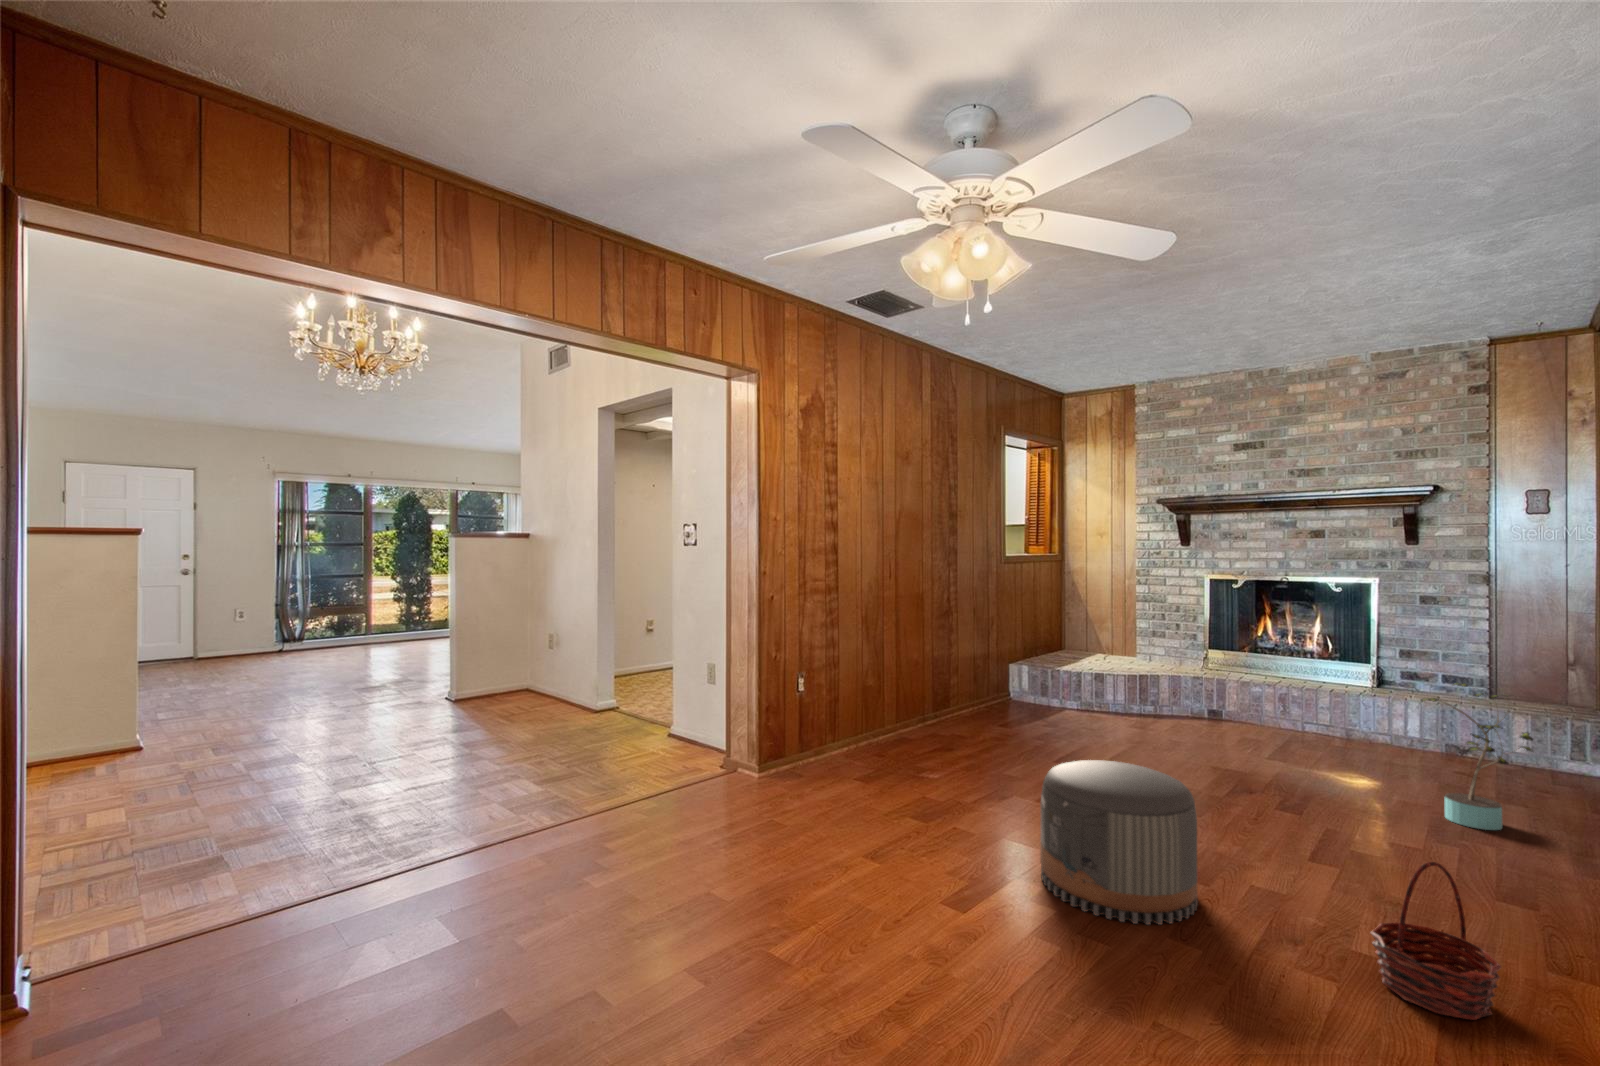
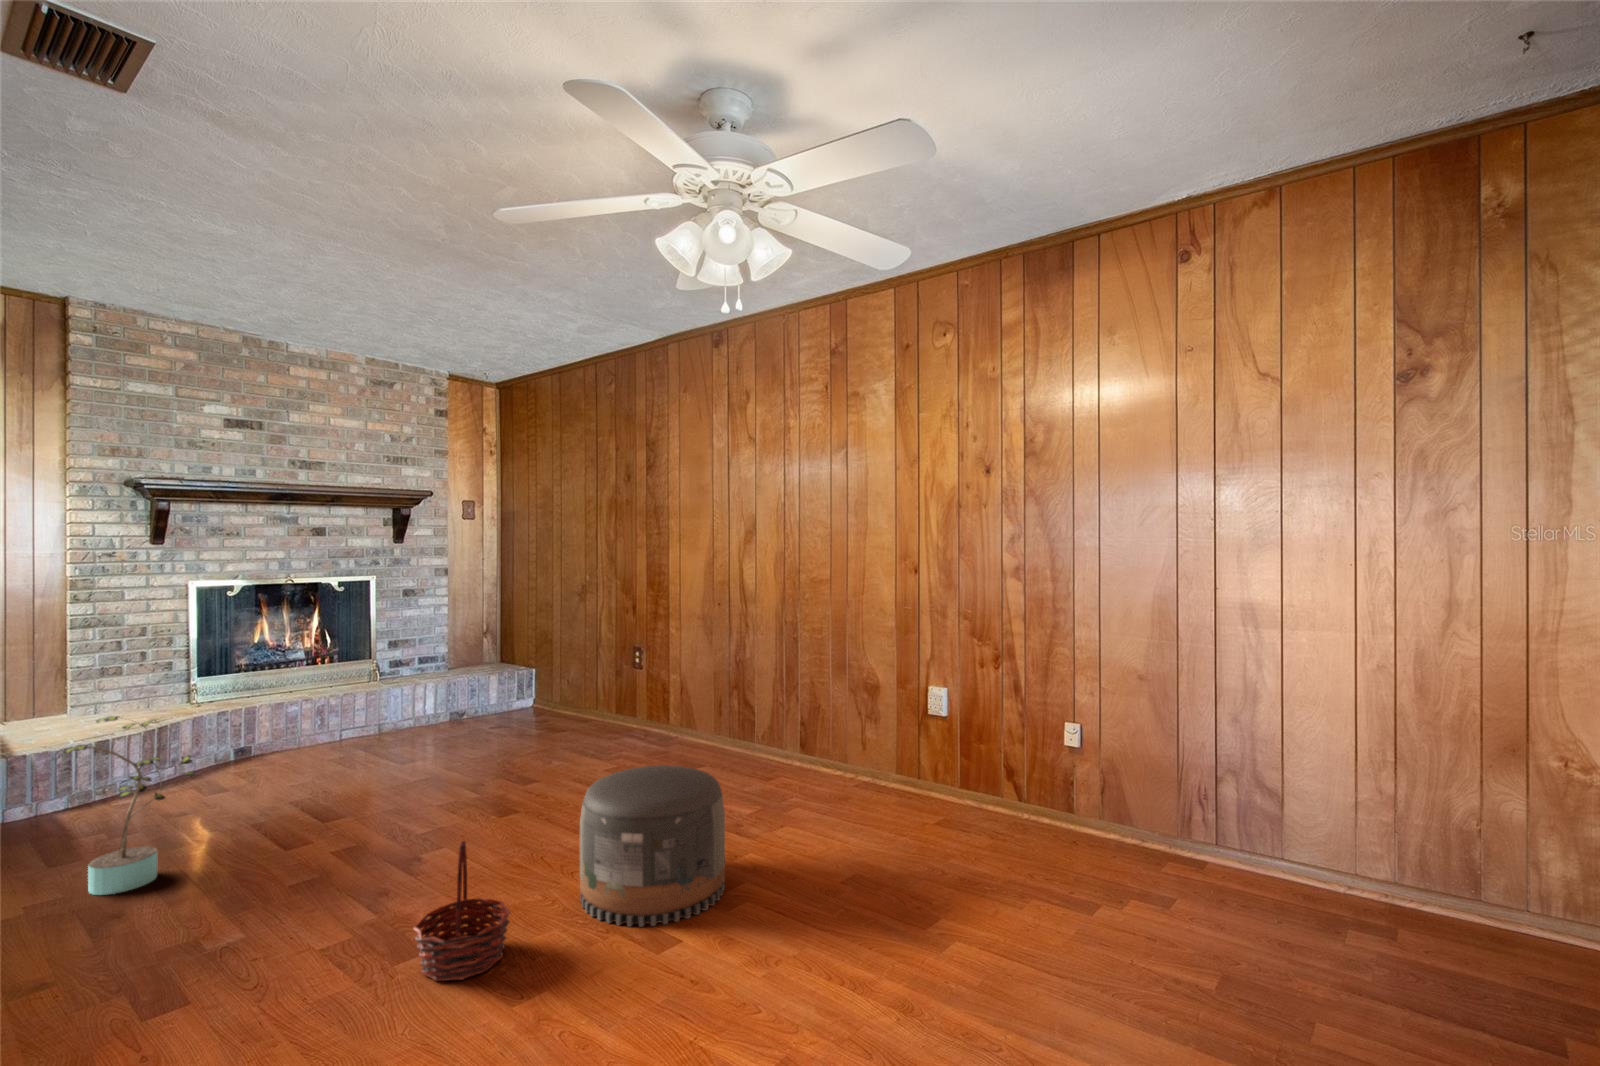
potted plant: present [1421,683,1533,830] -> present [63,716,195,895]
basket: present [1371,862,1501,1020] -> present [414,841,511,981]

